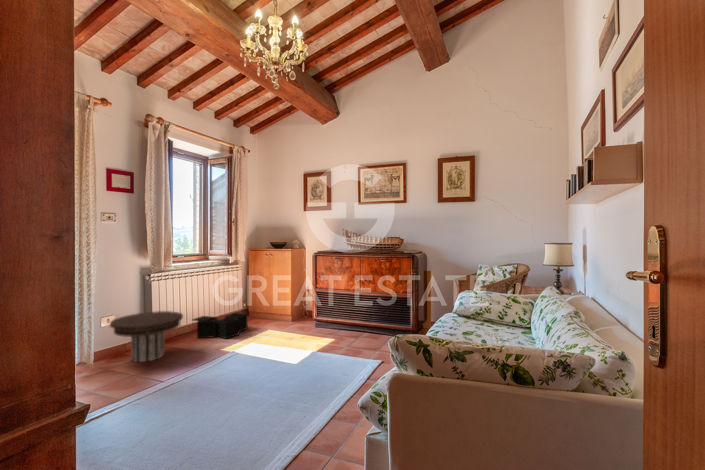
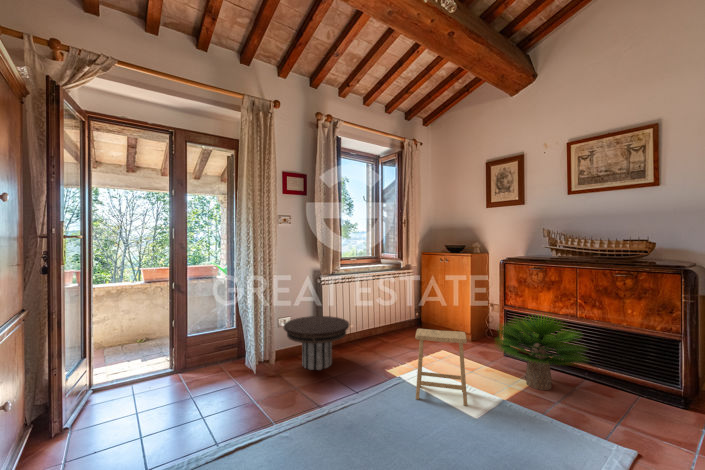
potted plant: none [305,289,367,343] -> present [497,314,586,390]
footstool: none [246,308,286,365] -> present [415,329,467,406]
storage bin: present [193,313,248,339] -> none [360,324,421,355]

